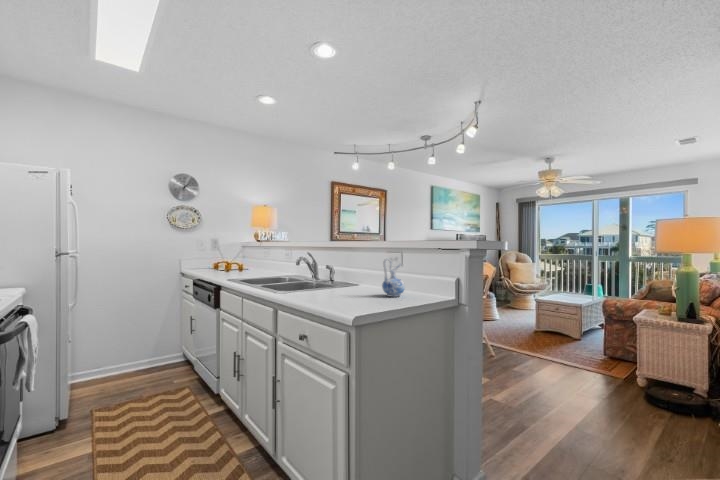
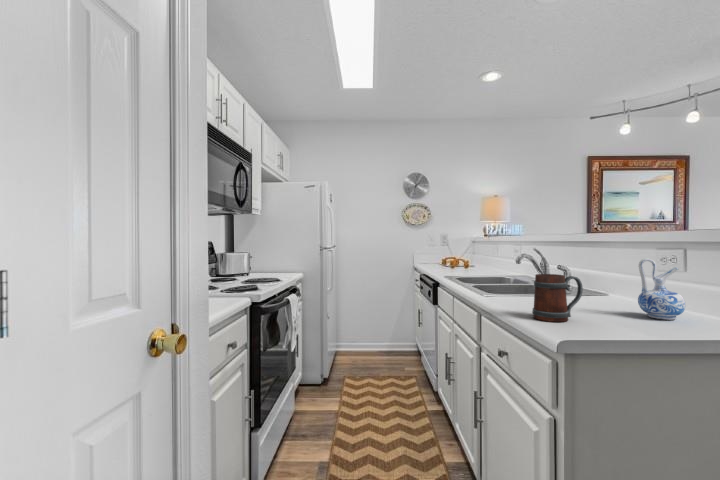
mug: none [325,271,356,306] -> present [532,274,583,322]

